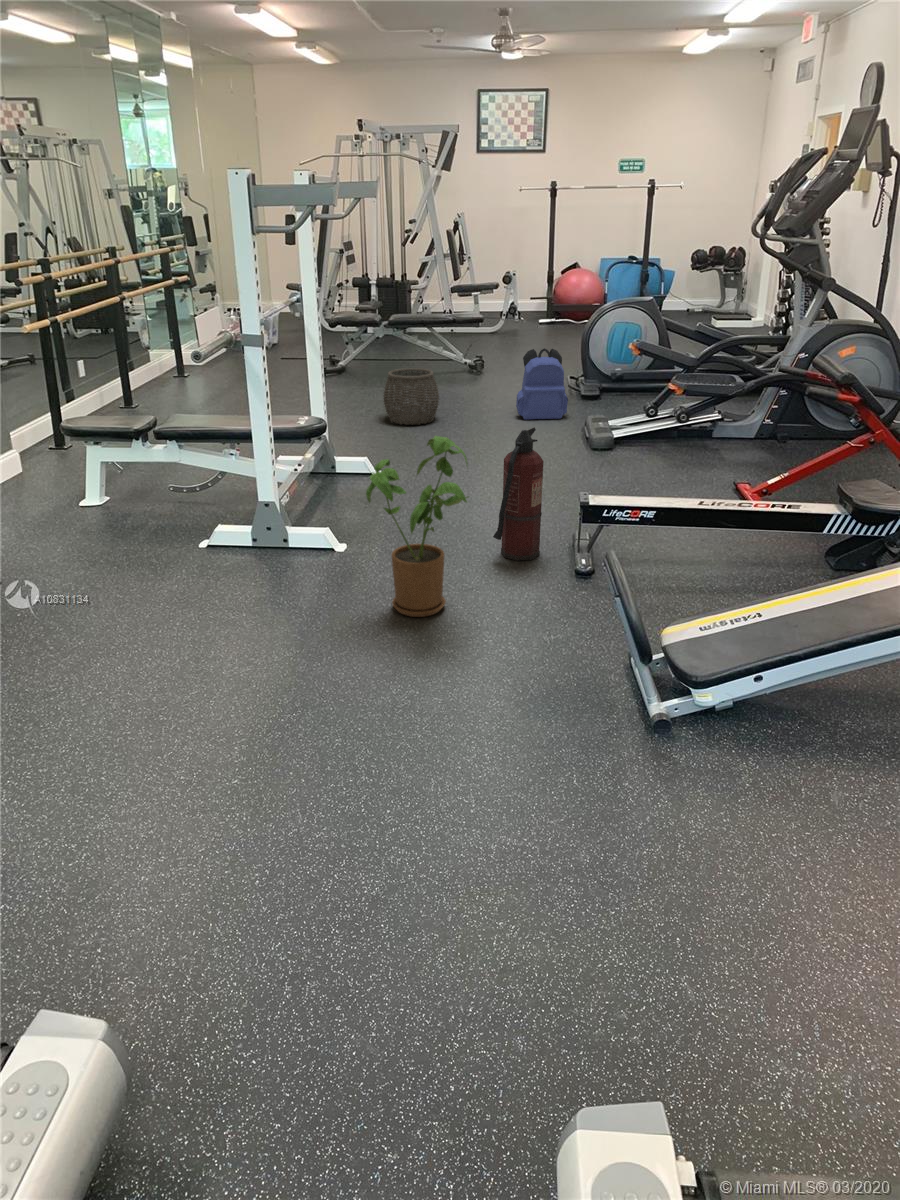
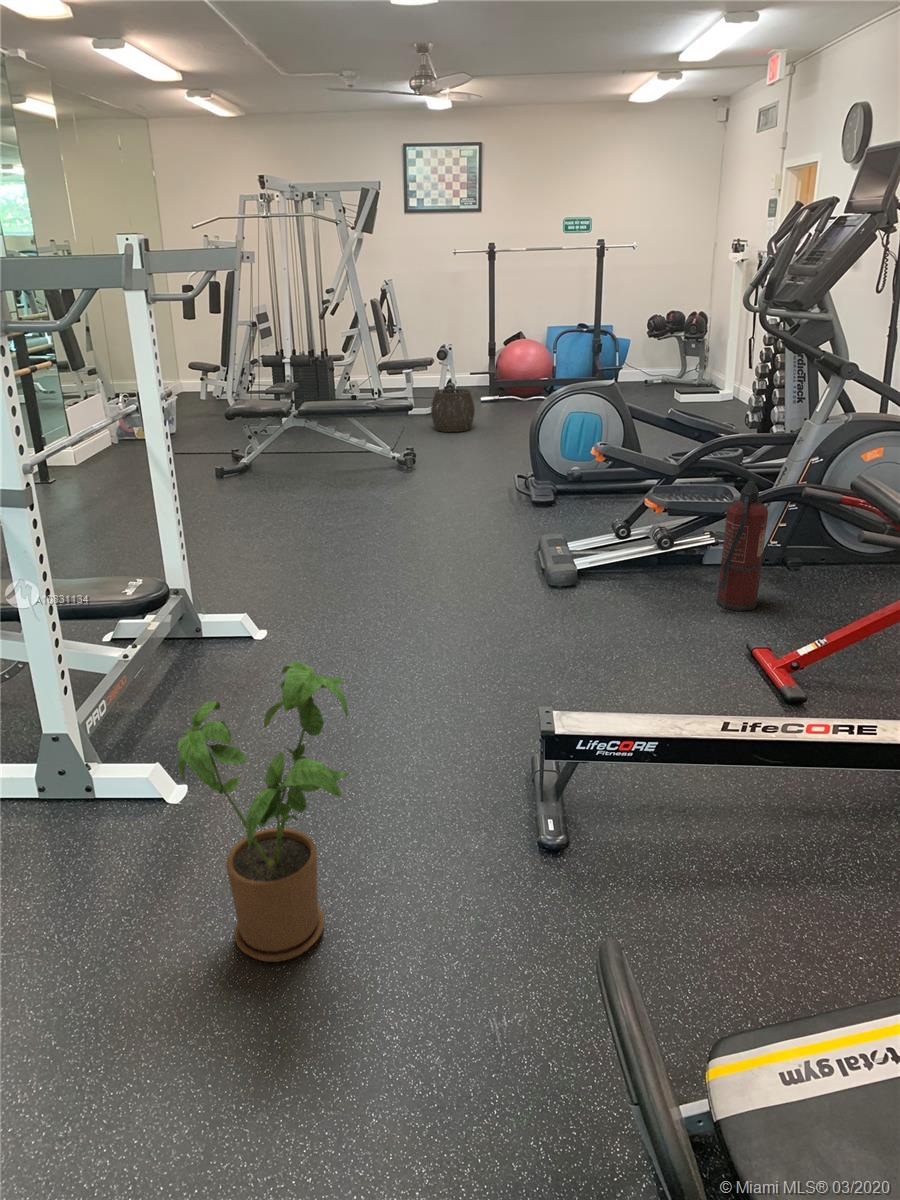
backpack: present [516,348,568,420] -> none [451,449,516,538]
woven basket: present [384,368,439,425] -> present [431,388,475,432]
fire extinguisher: present [493,427,544,561] -> present [717,479,768,611]

